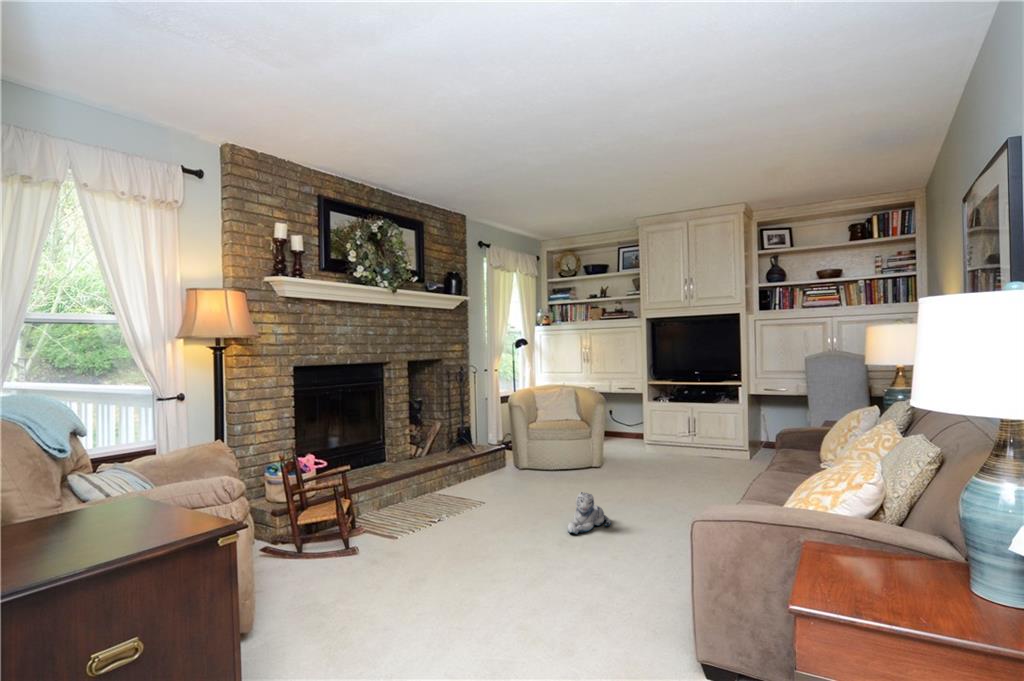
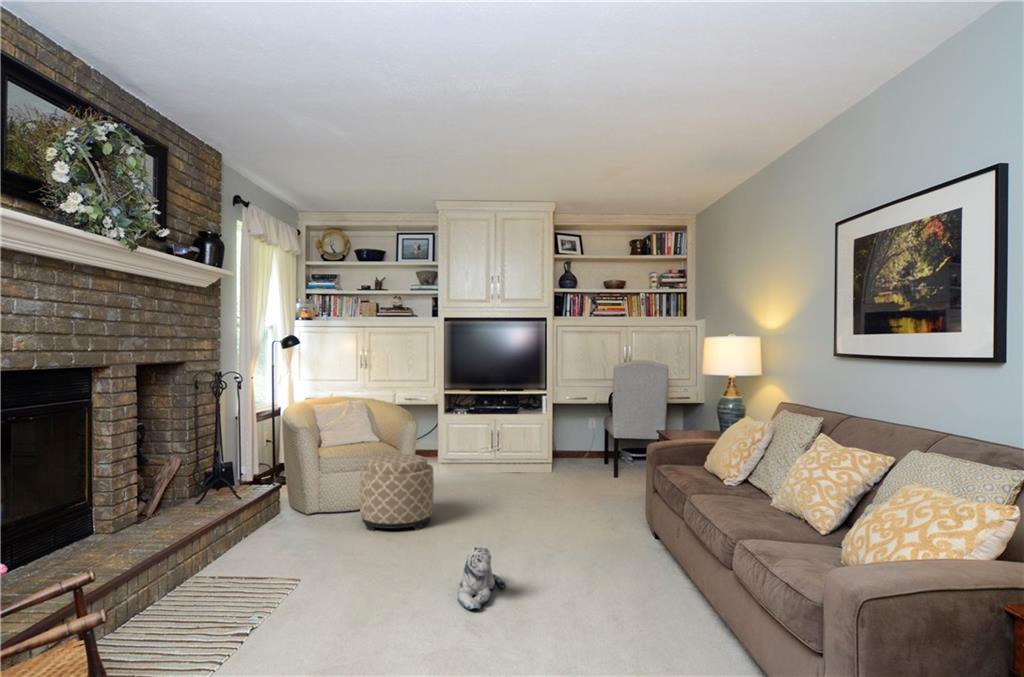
ottoman: none [549,429,605,487] -> present [360,454,434,531]

